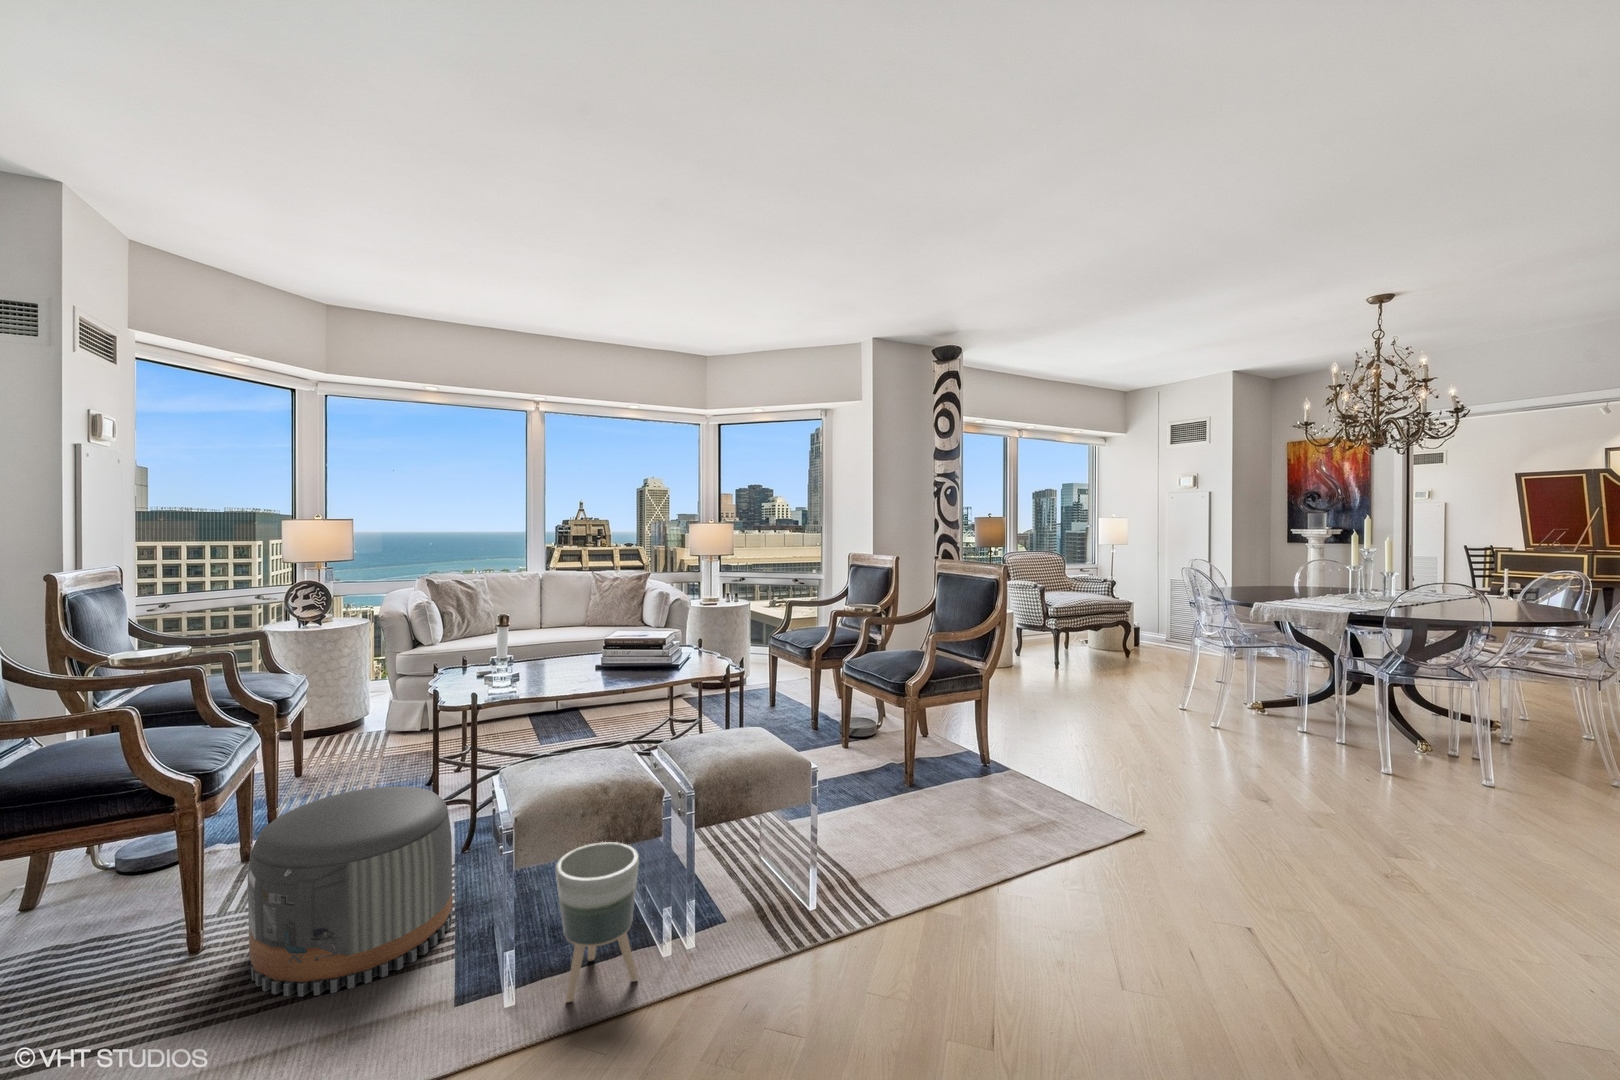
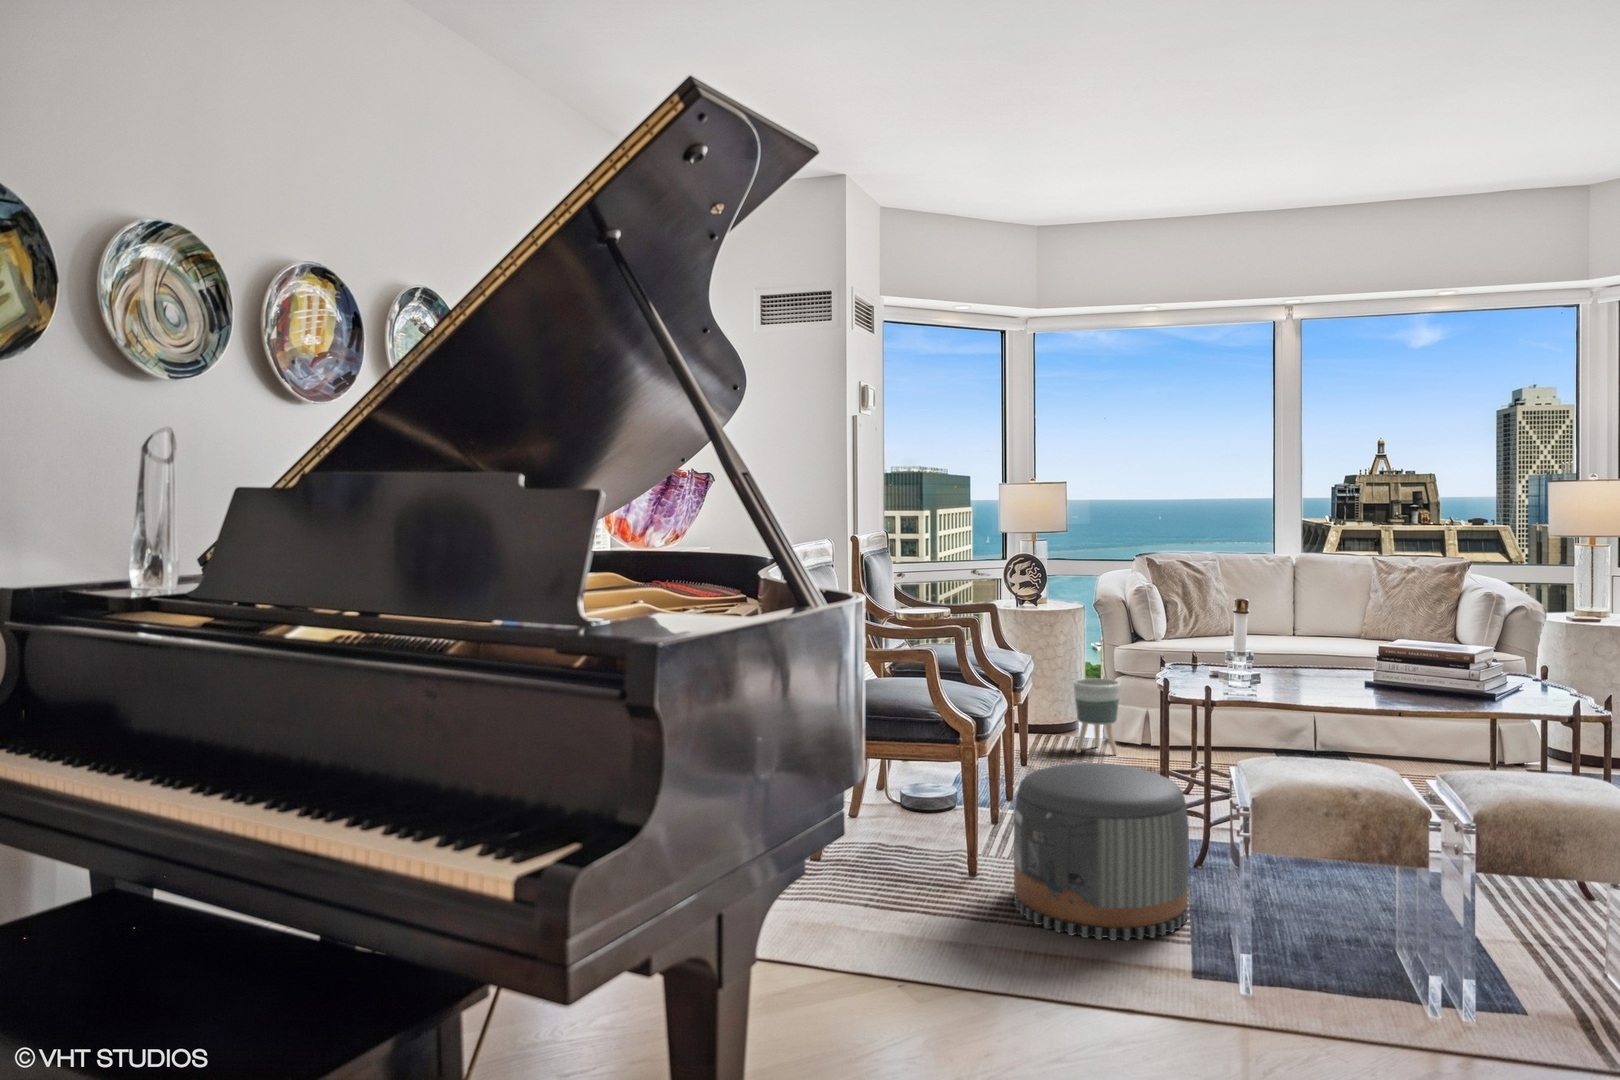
planter: present [556,842,639,1002] -> present [1074,678,1121,755]

